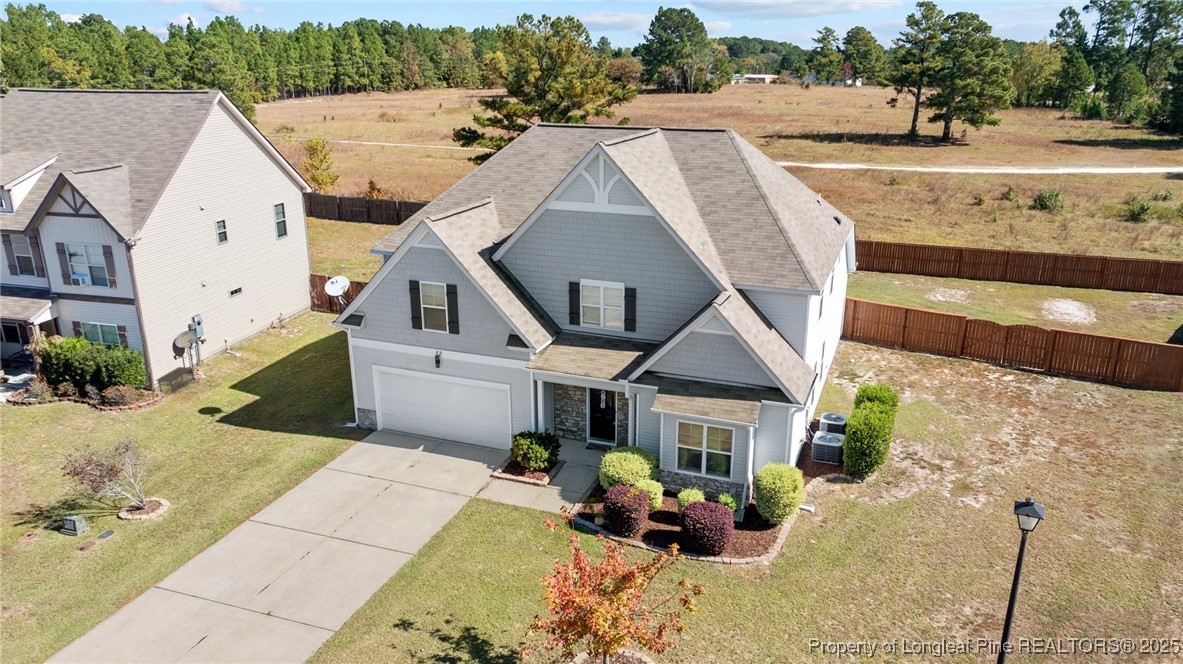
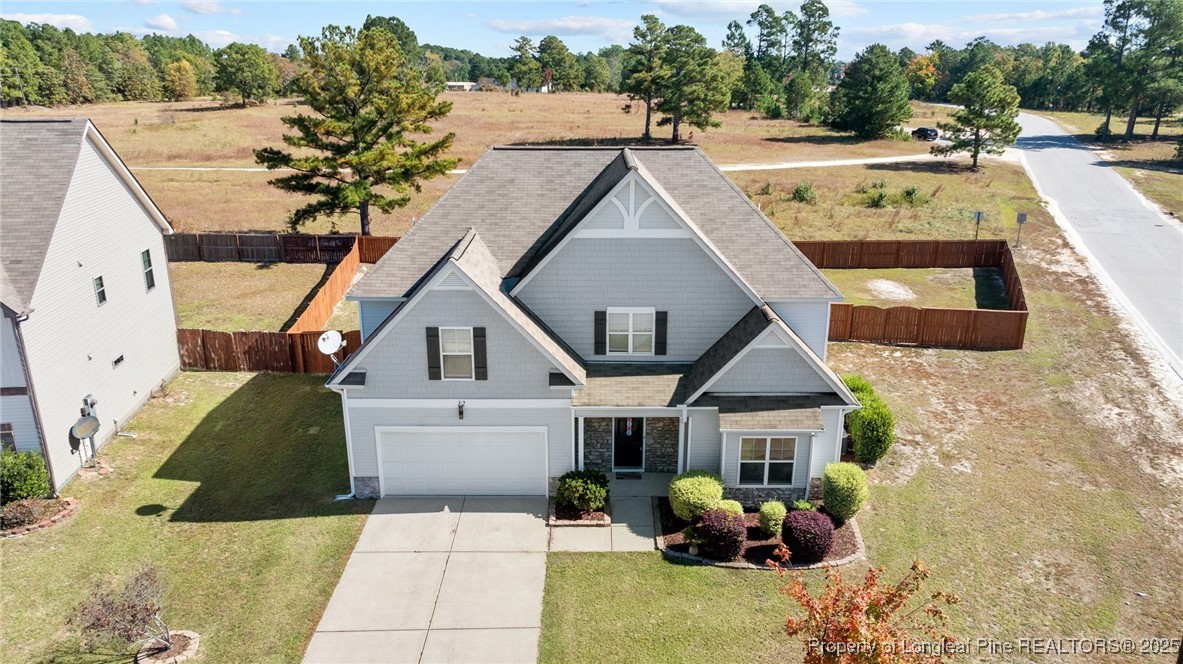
storage bench: present [156,367,195,393] -> none [55,461,101,498]

